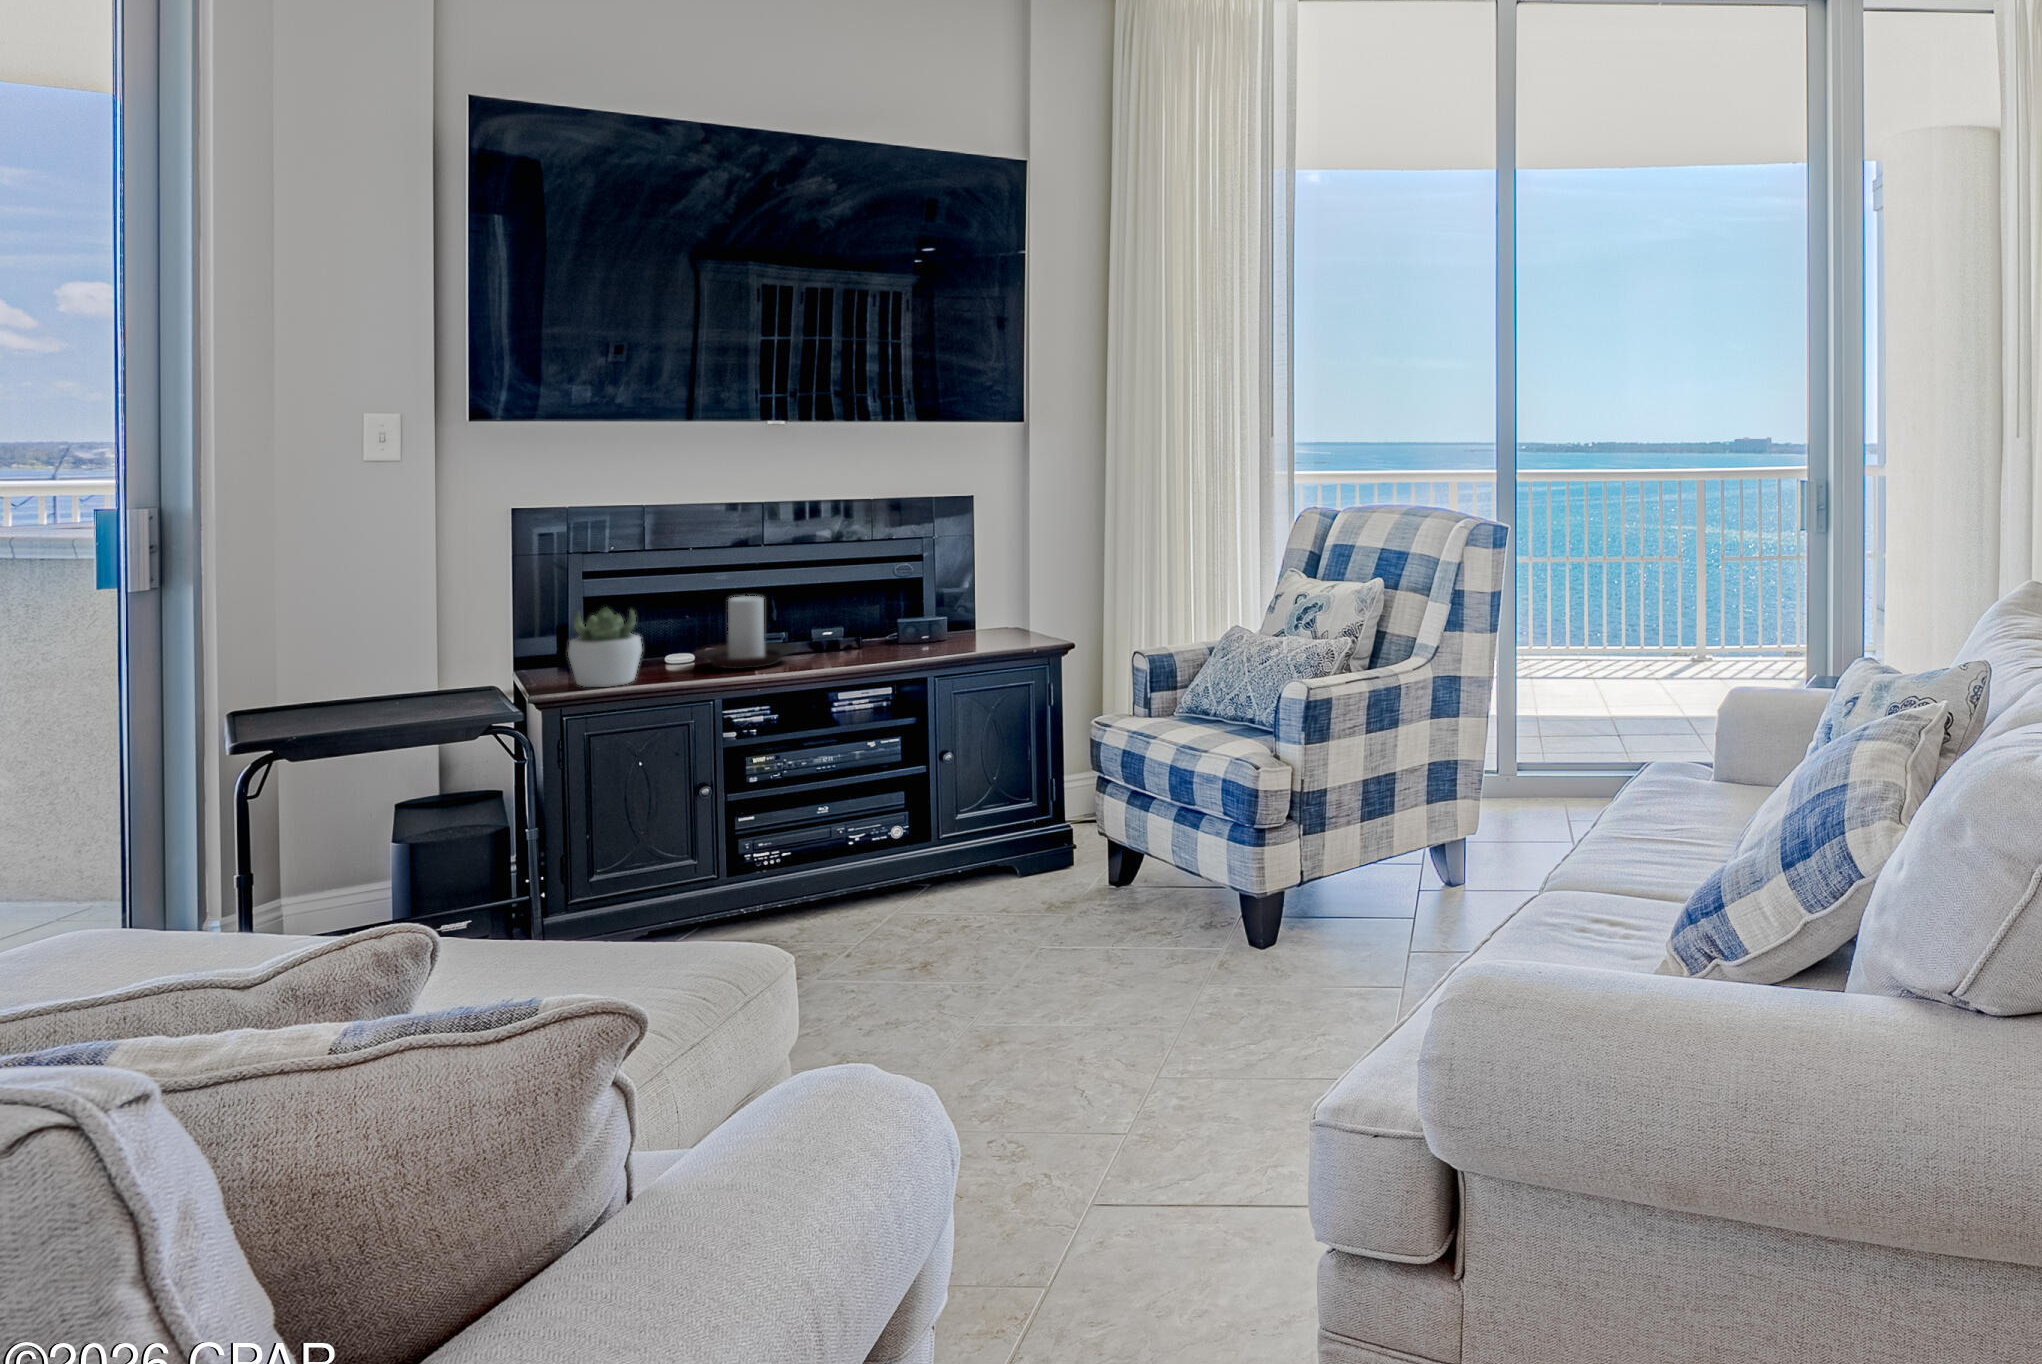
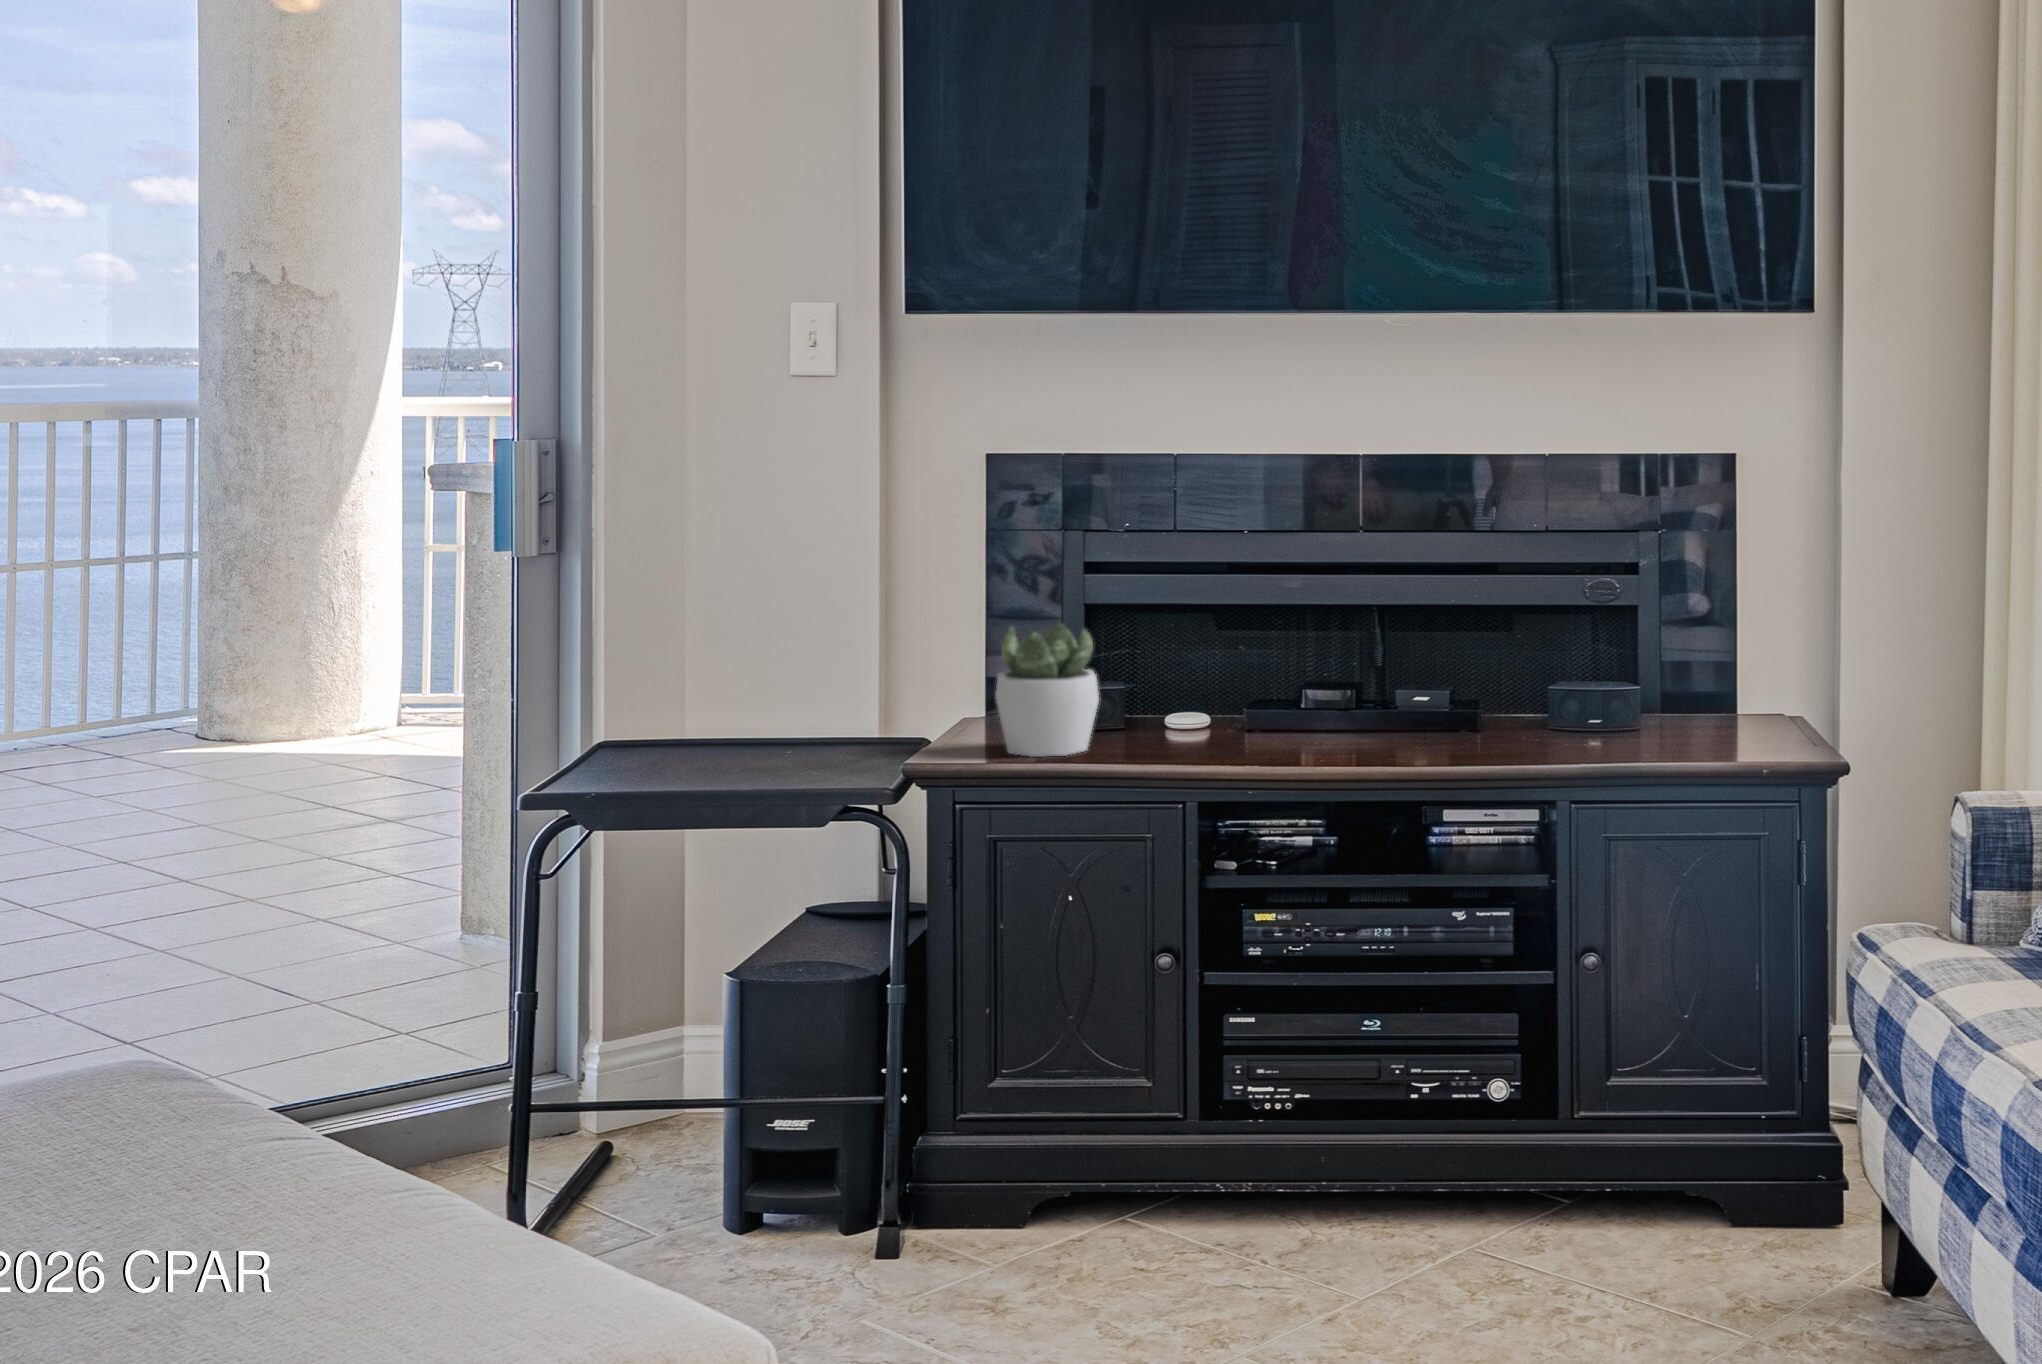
candle holder: present [694,596,797,669] -> none [1194,617,1362,749]

